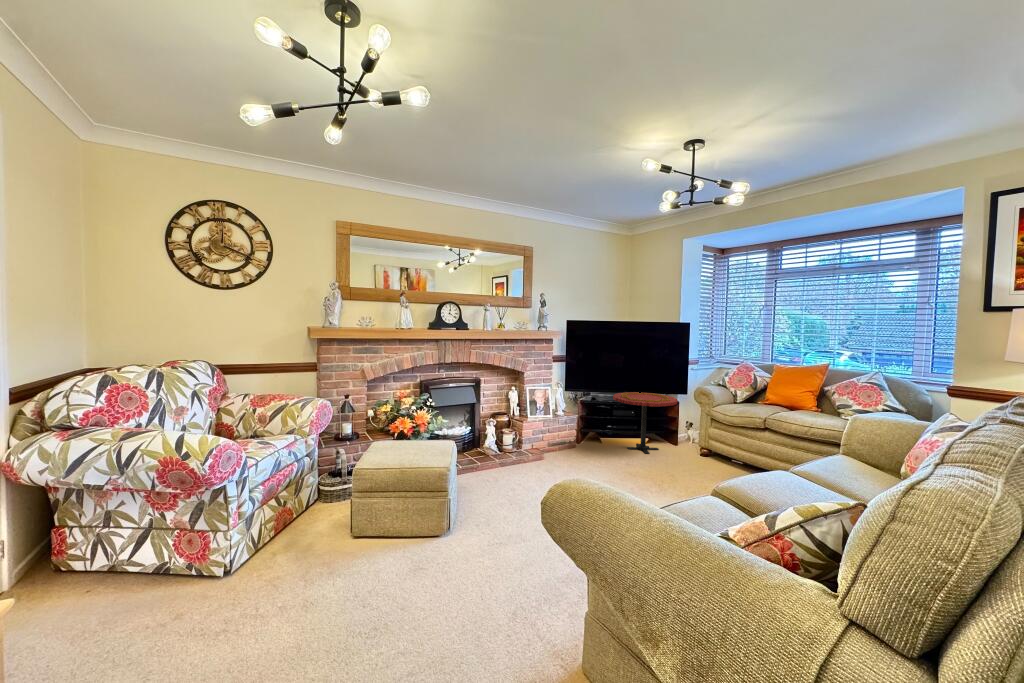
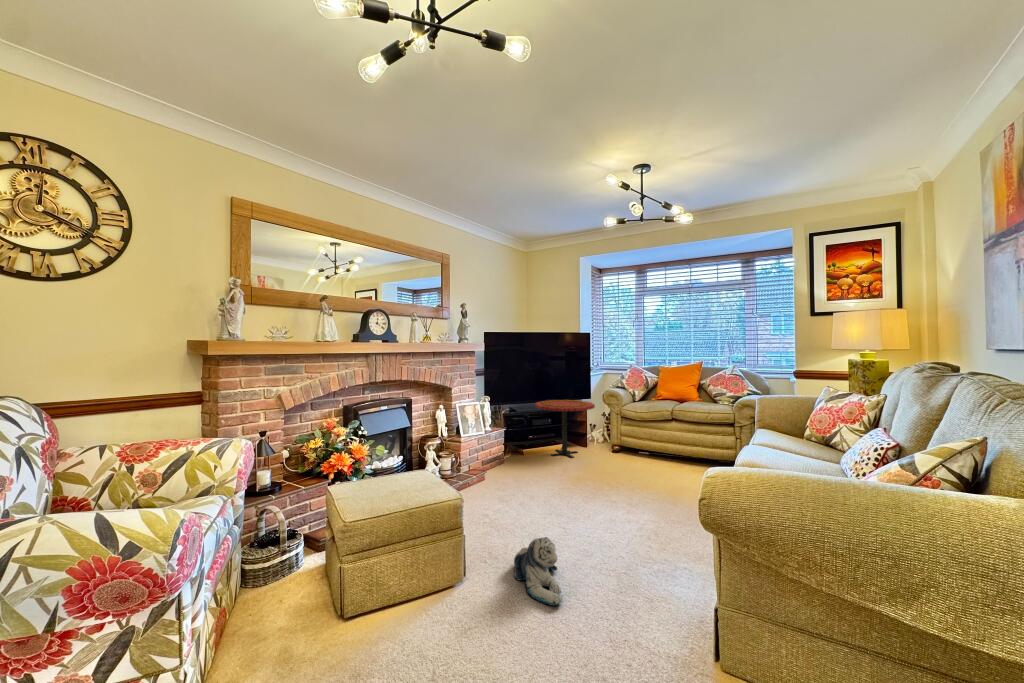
plush toy: none [488,512,529,570] -> present [514,537,562,606]

